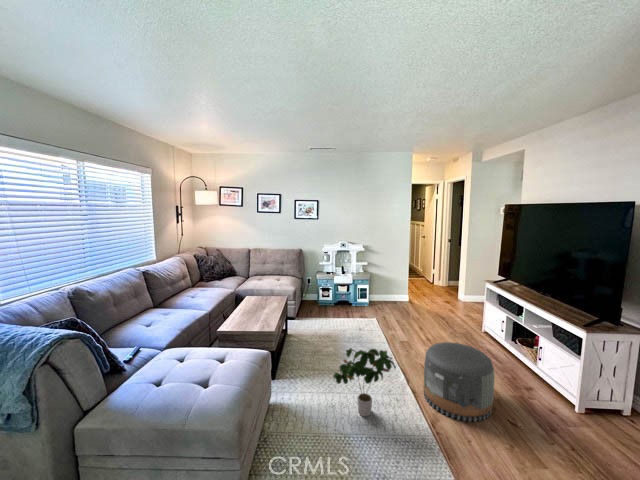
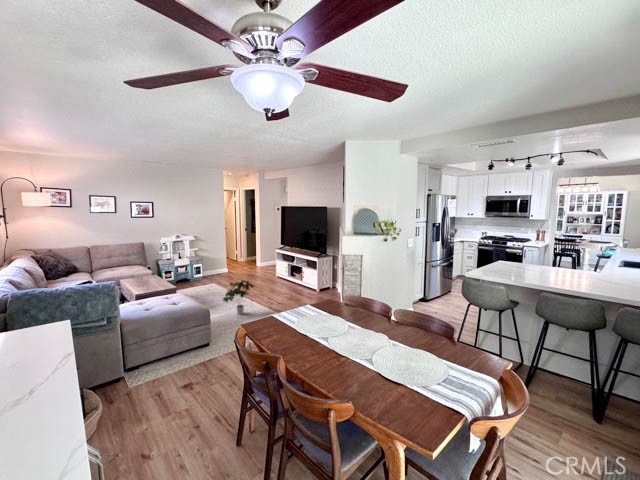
pouf: present [424,342,494,422] -> none [262,275,291,304]

